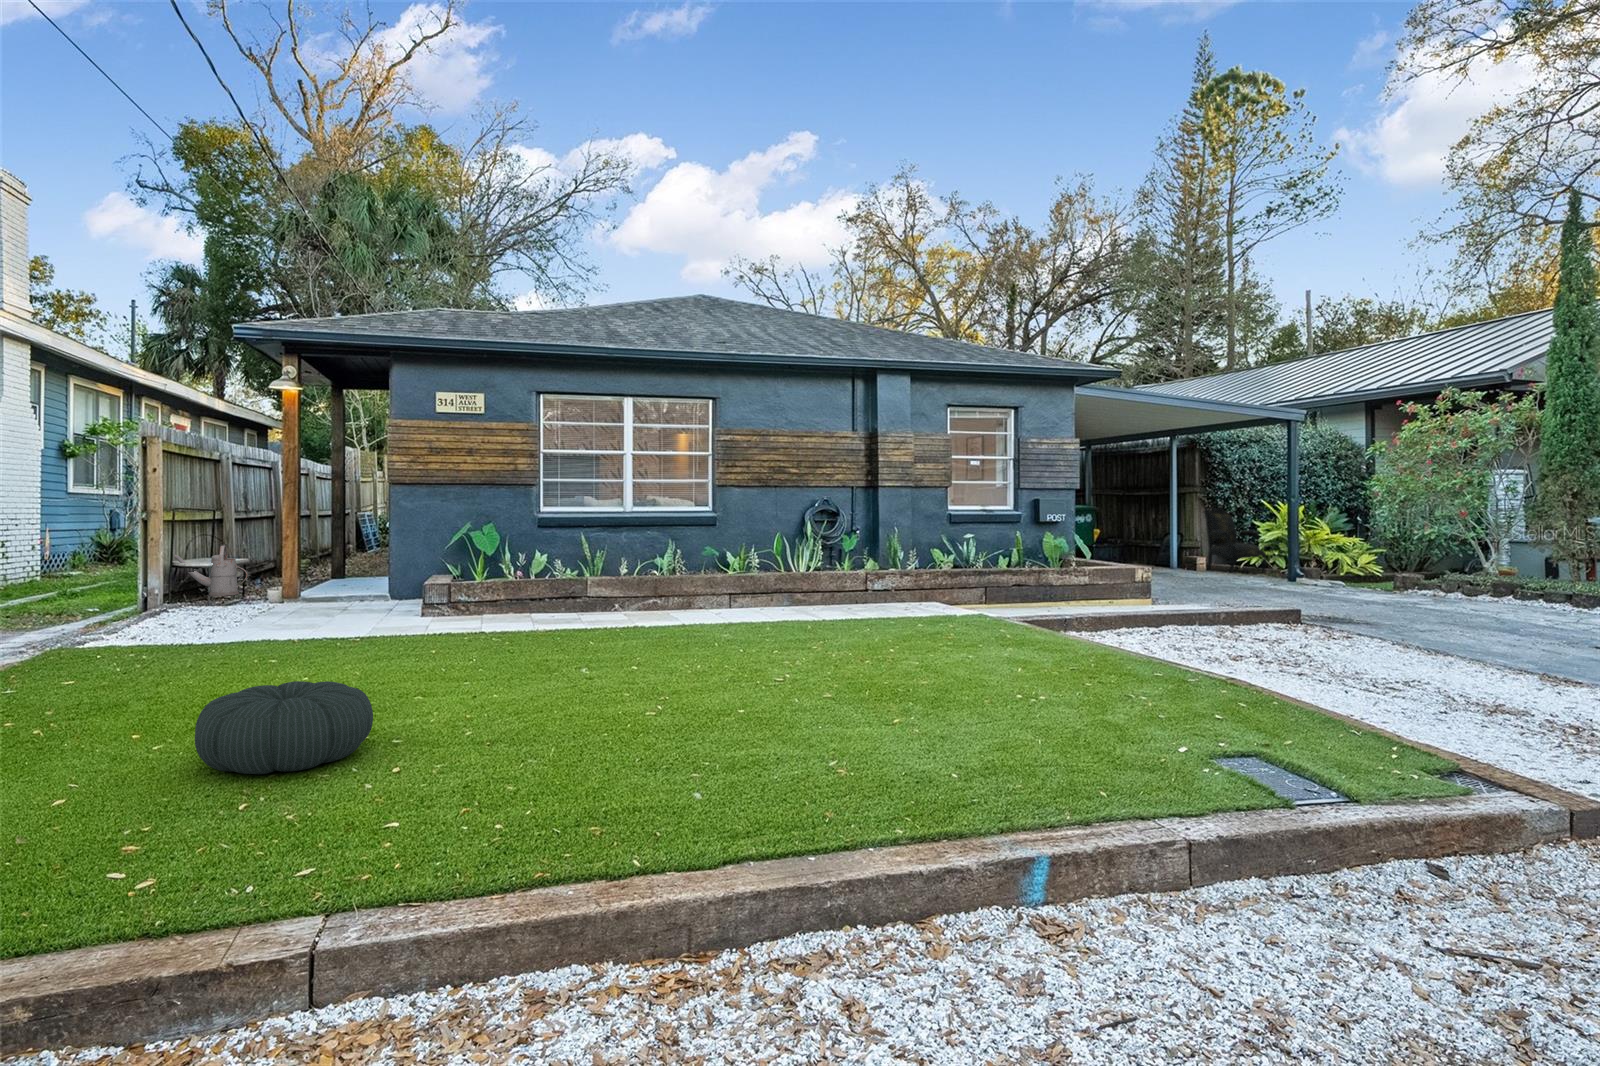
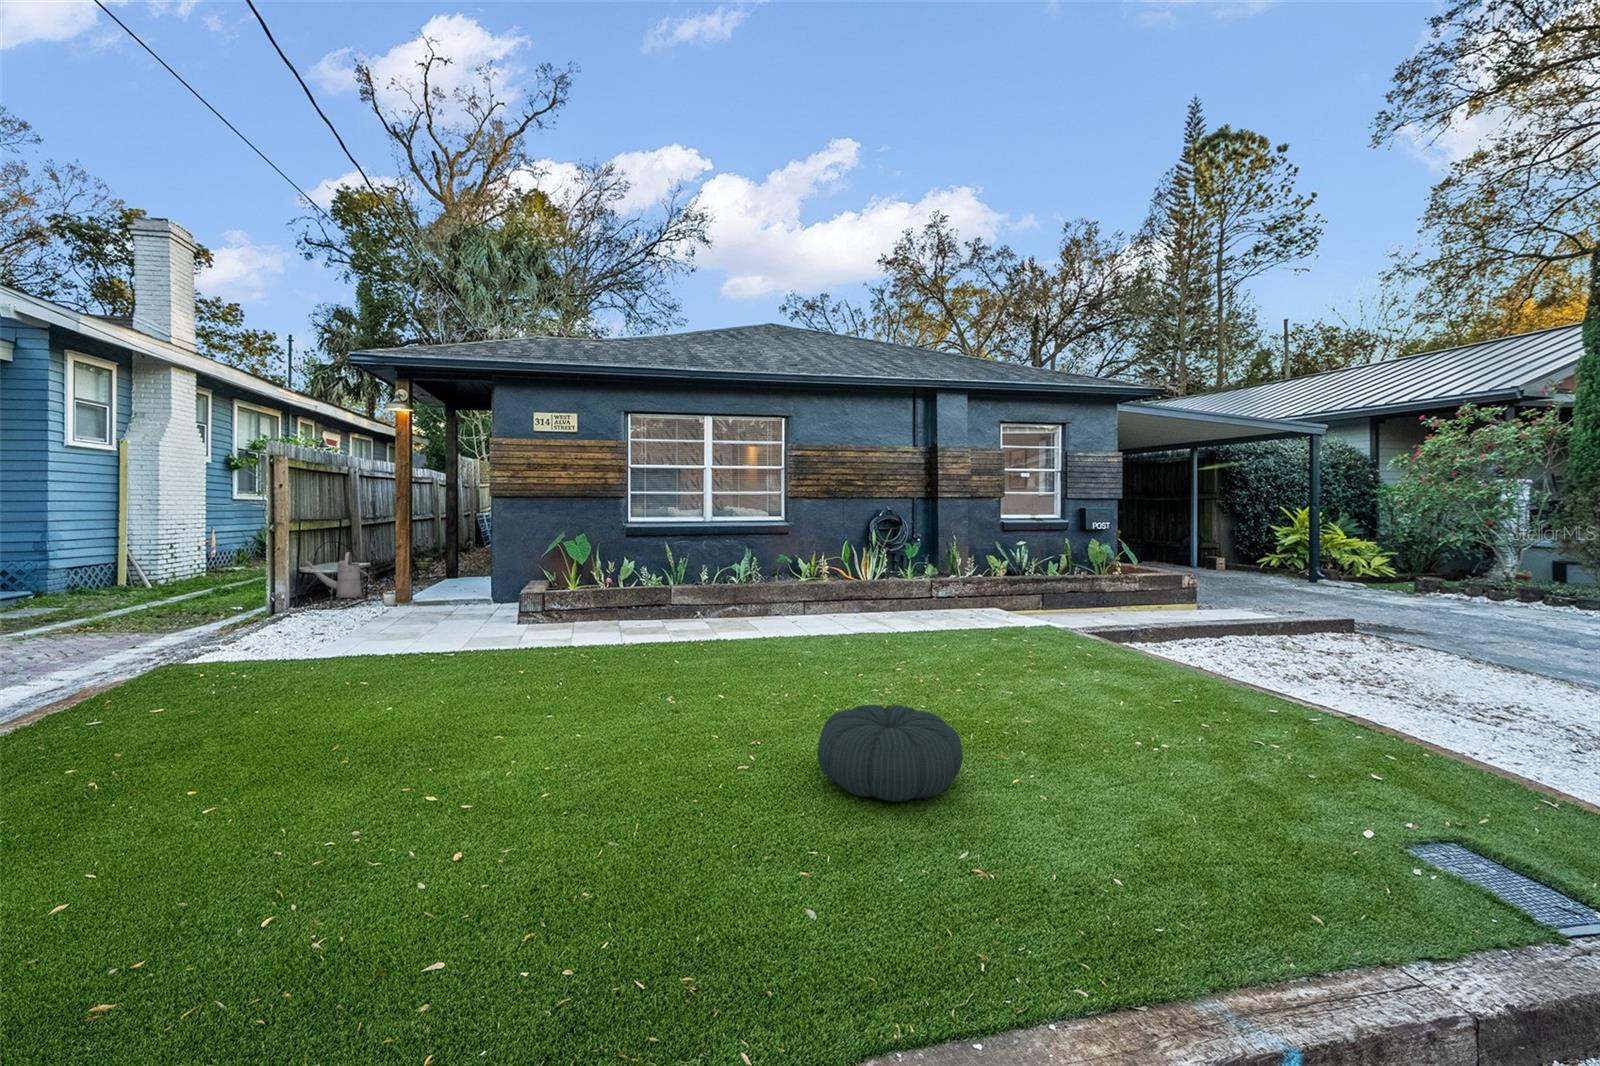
armchair: present [1204,508,1267,572] -> none [1221,513,1282,574]
pouf: present [195,681,373,774] -> present [818,705,963,802]

